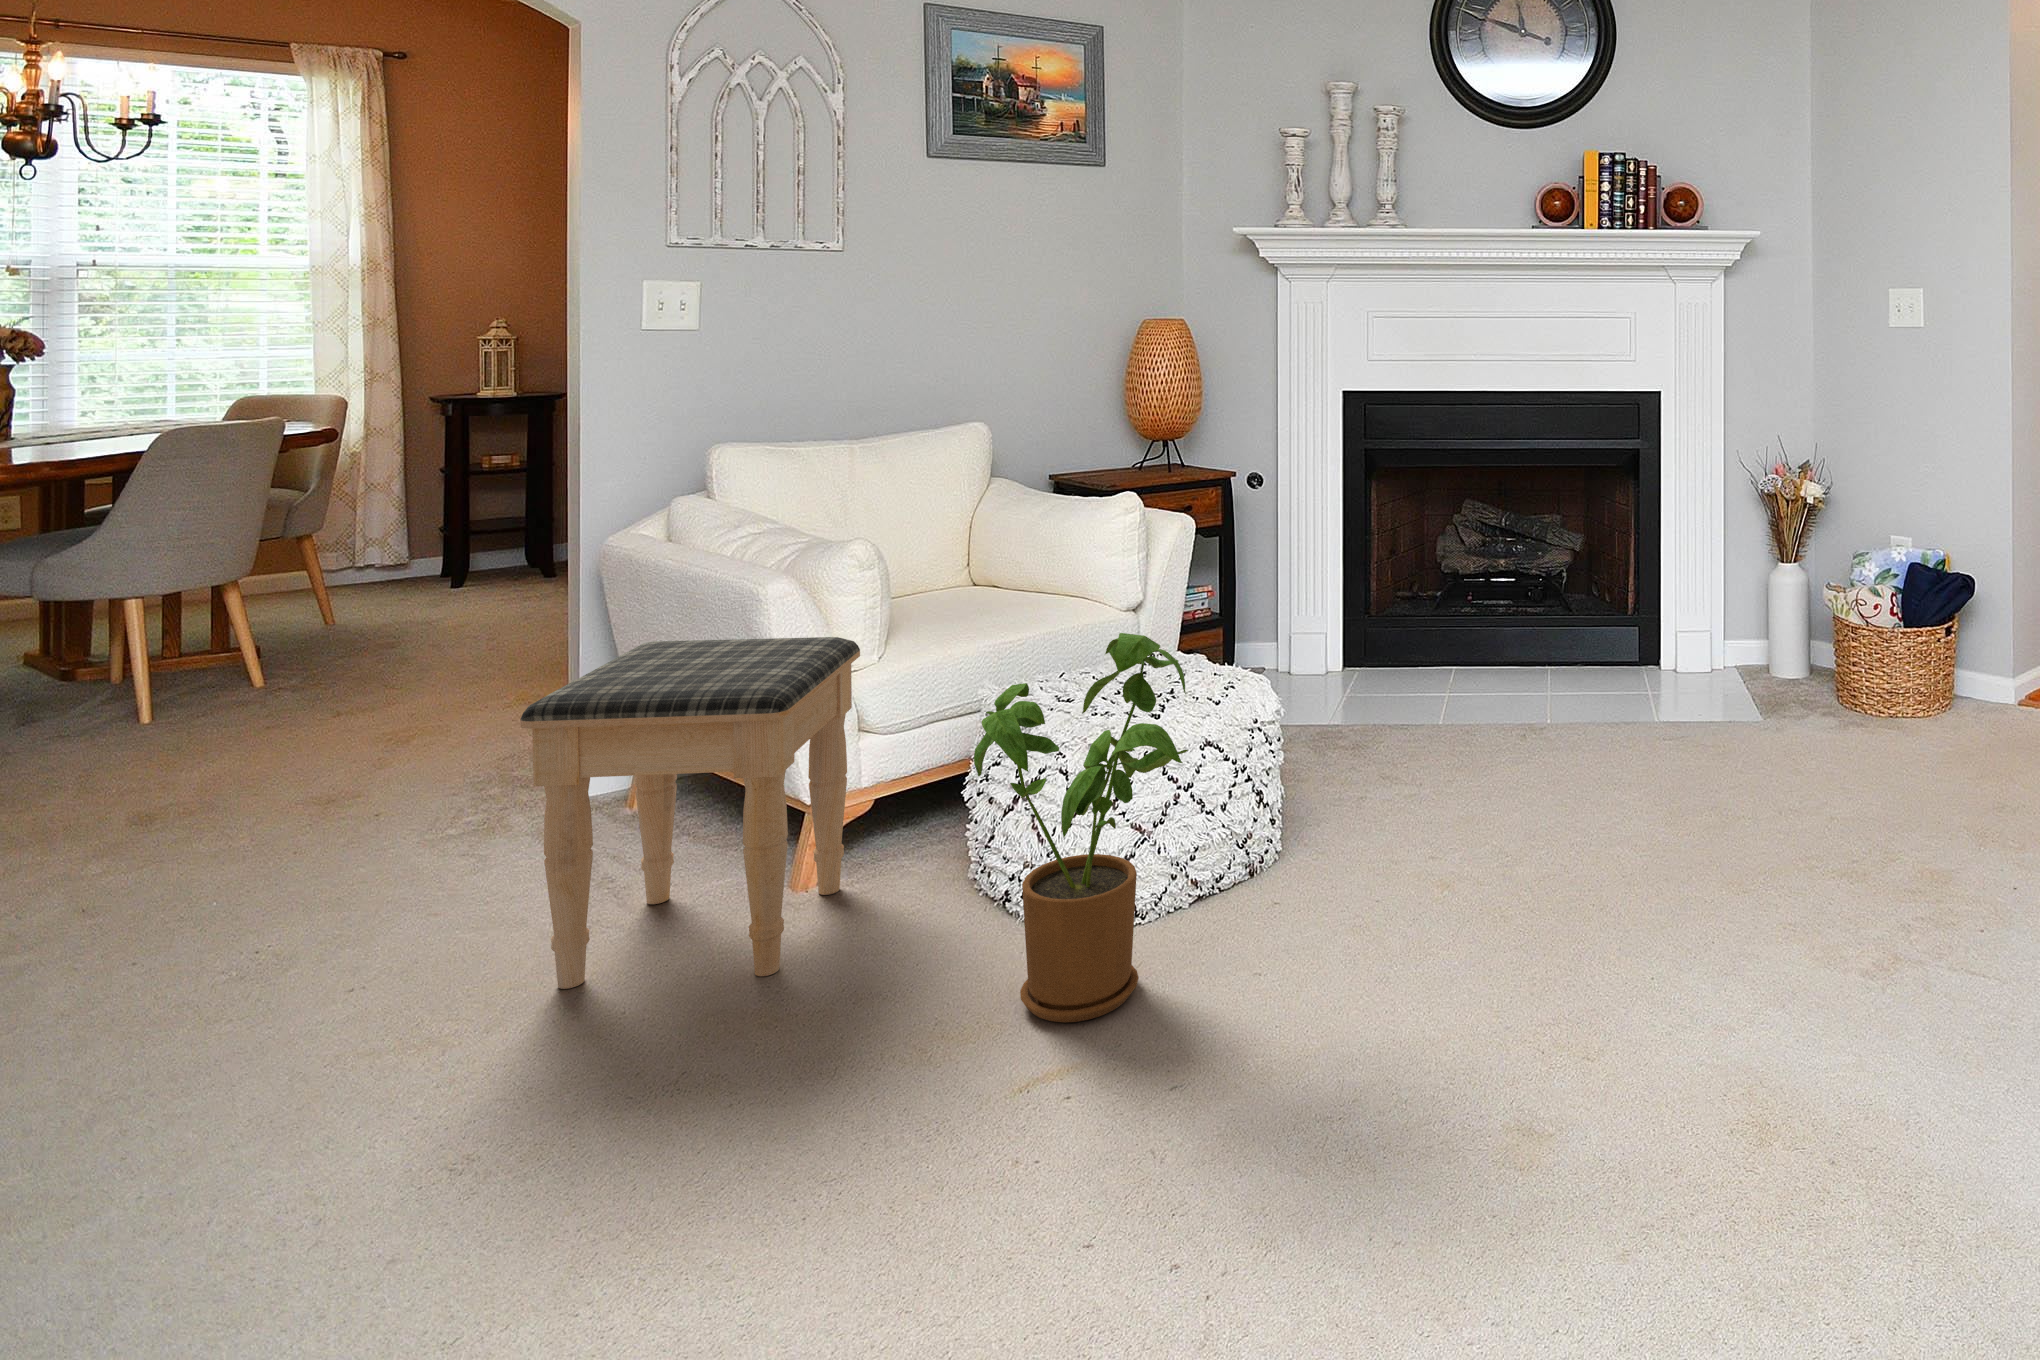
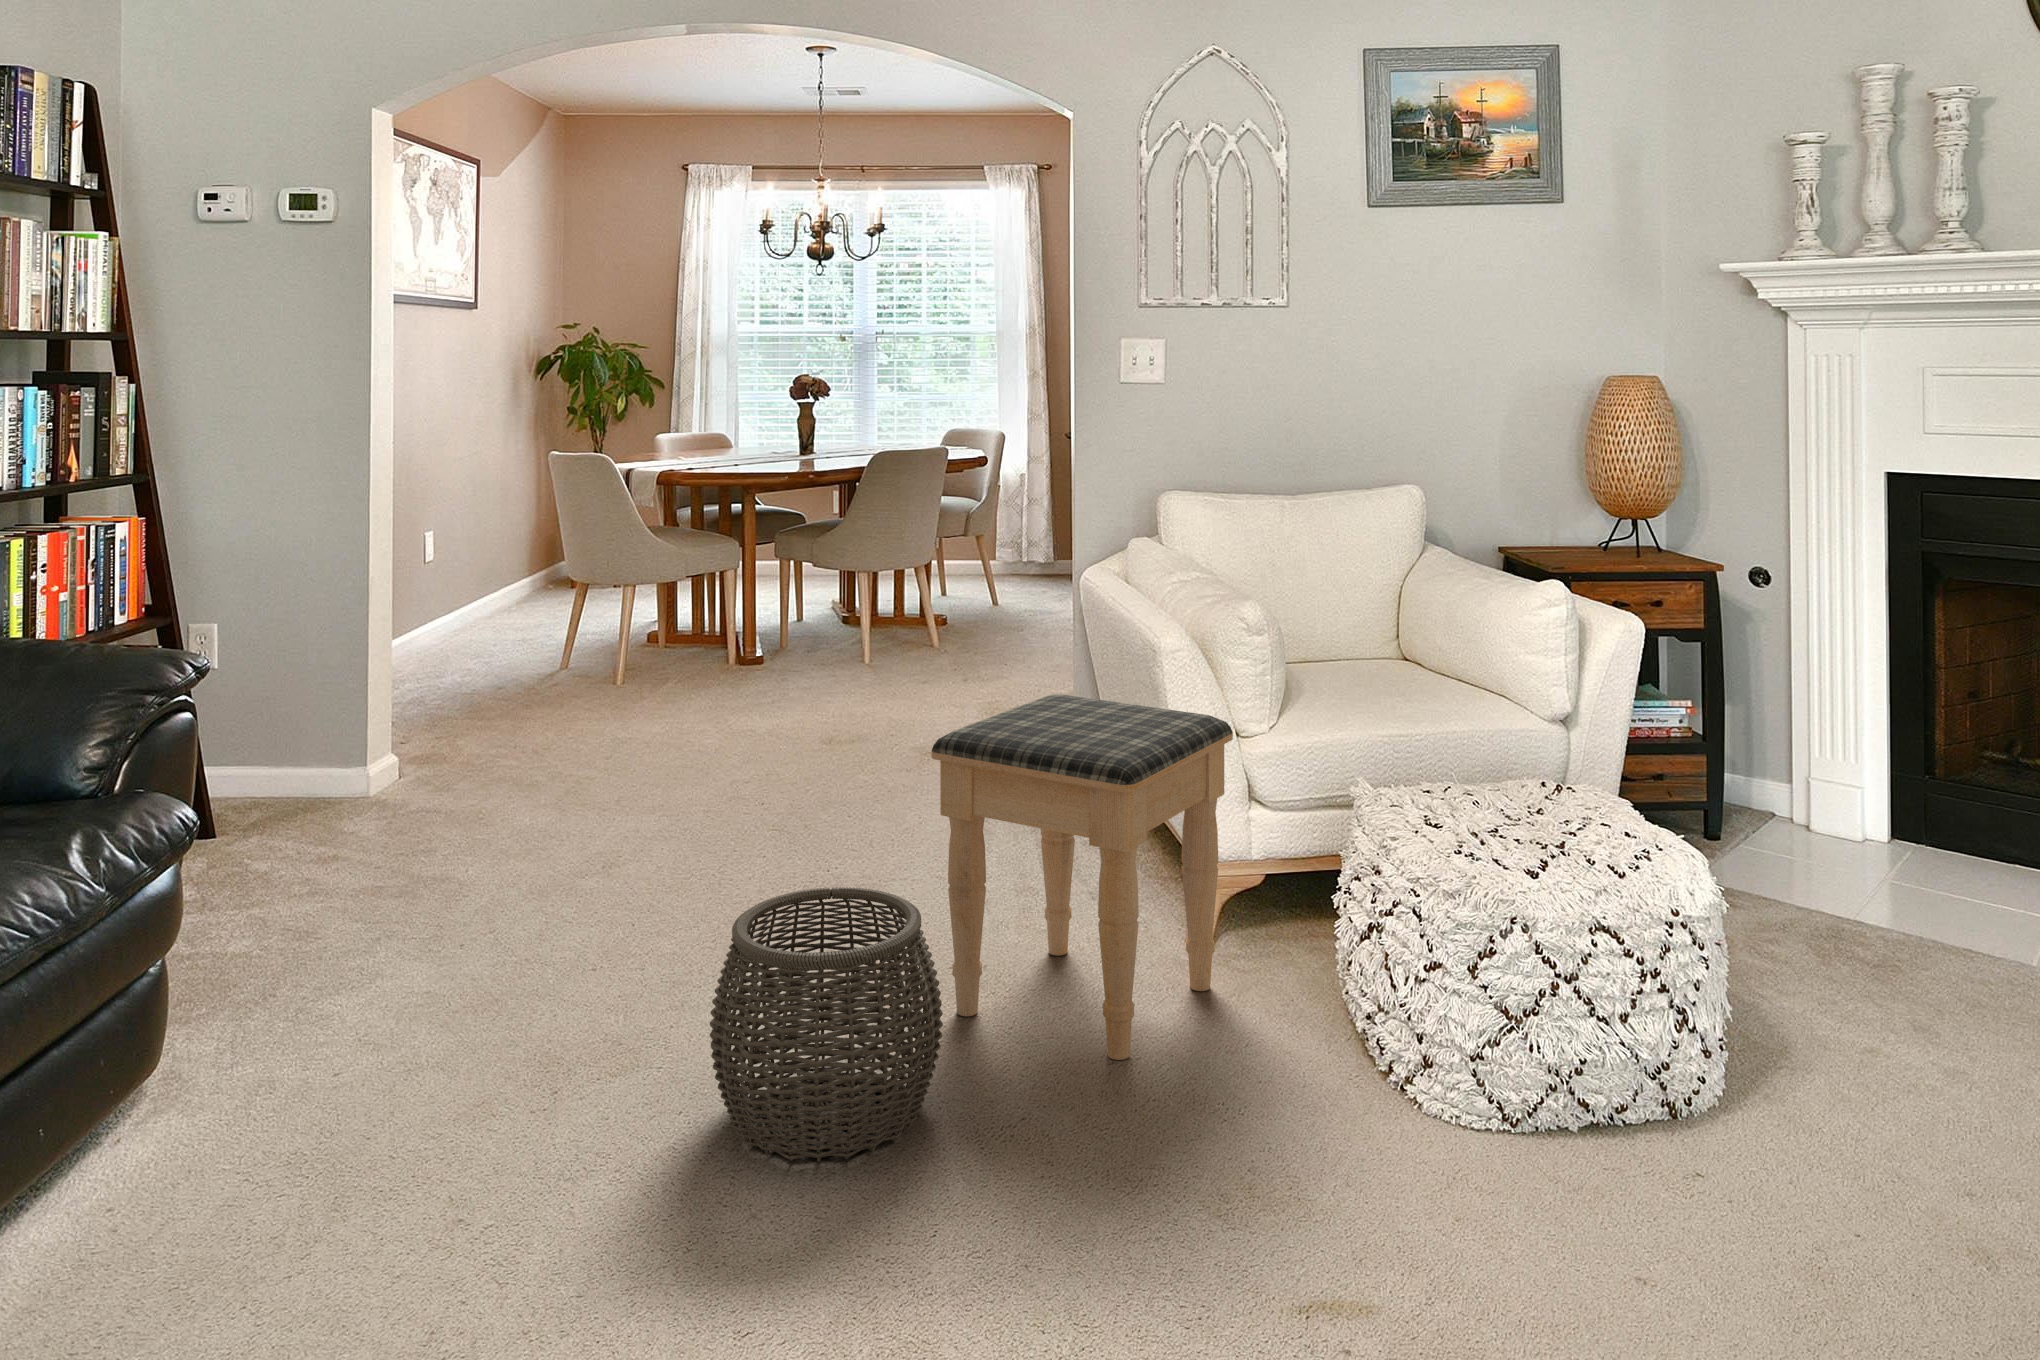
house plant: present [974,633,1188,1022] -> none [1296,760,1544,1232]
woven basket: none [254,877,585,1197] -> present [710,887,943,1162]

